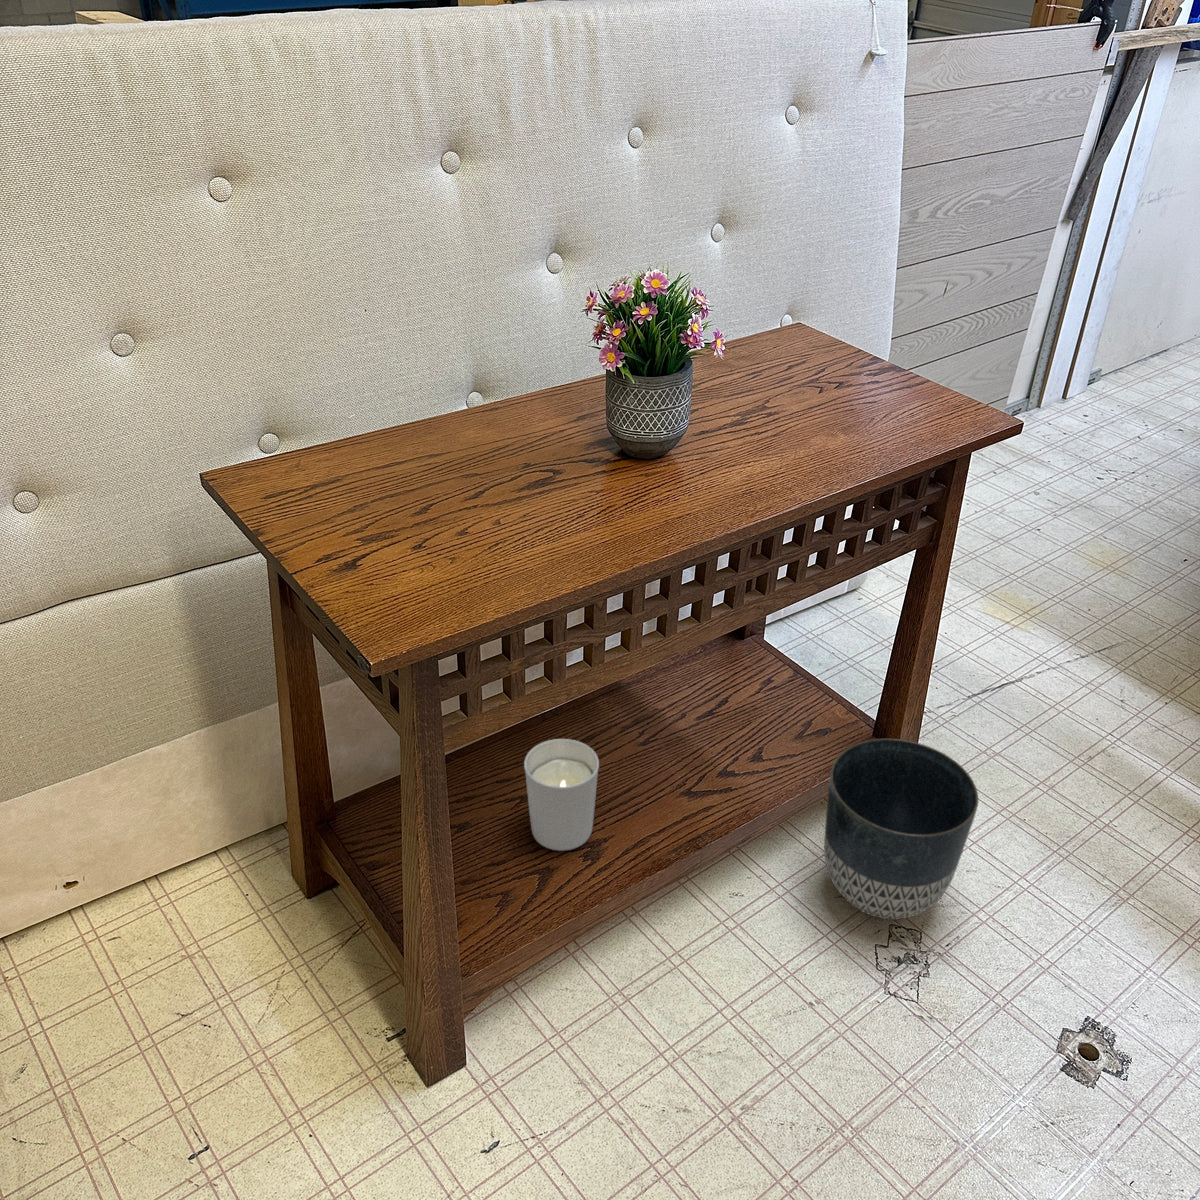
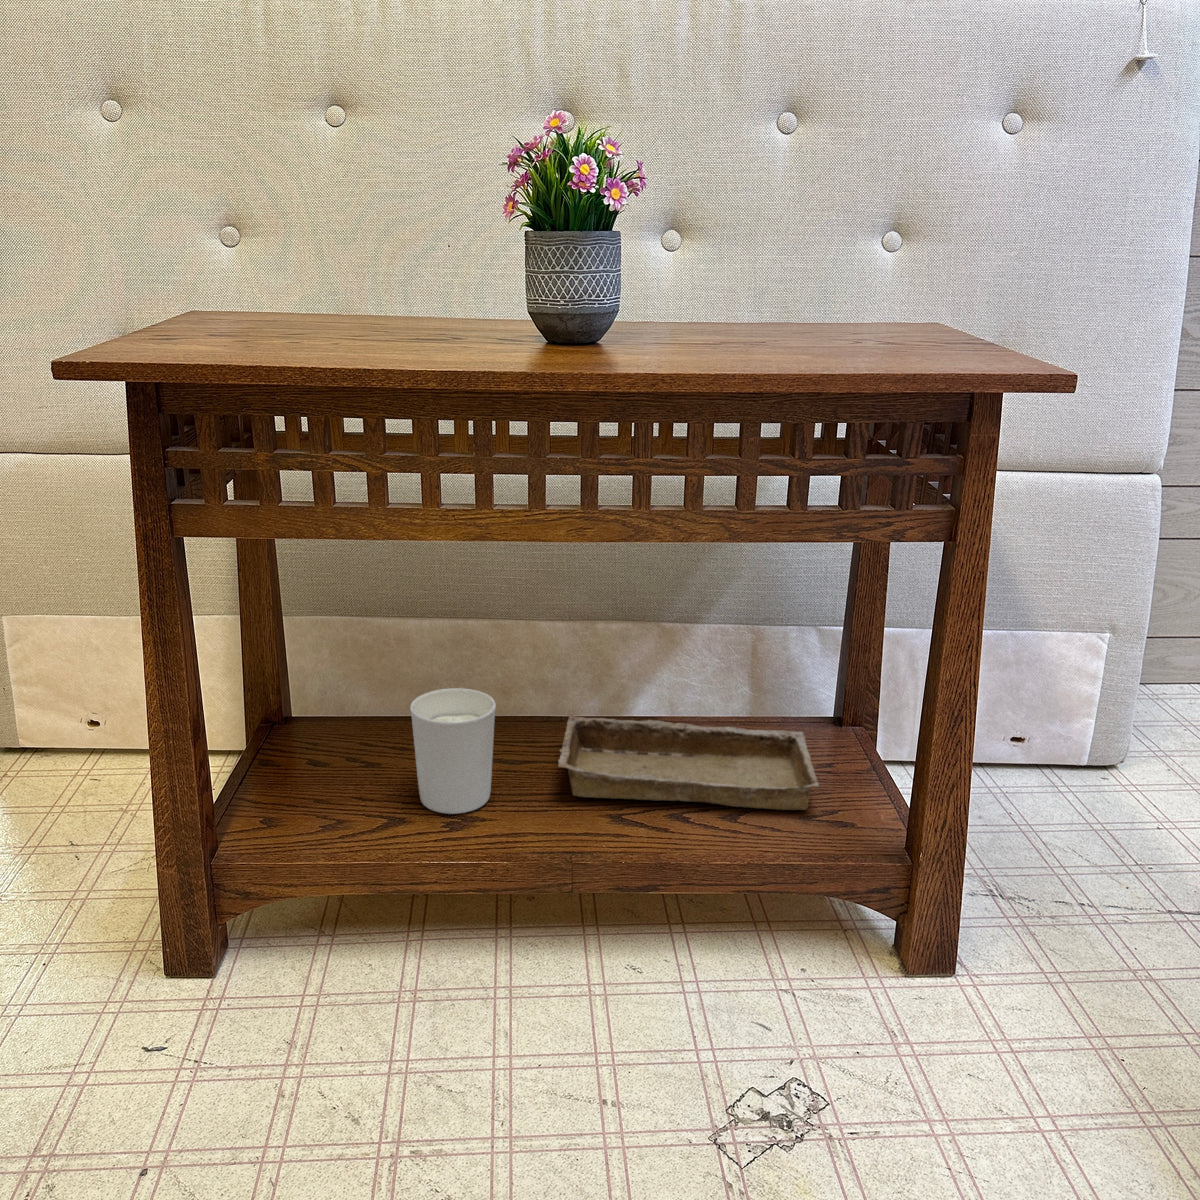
tray: none [583,663,809,788] -> present [558,715,819,810]
planter: present [824,739,978,919] -> none [727,809,934,1069]

